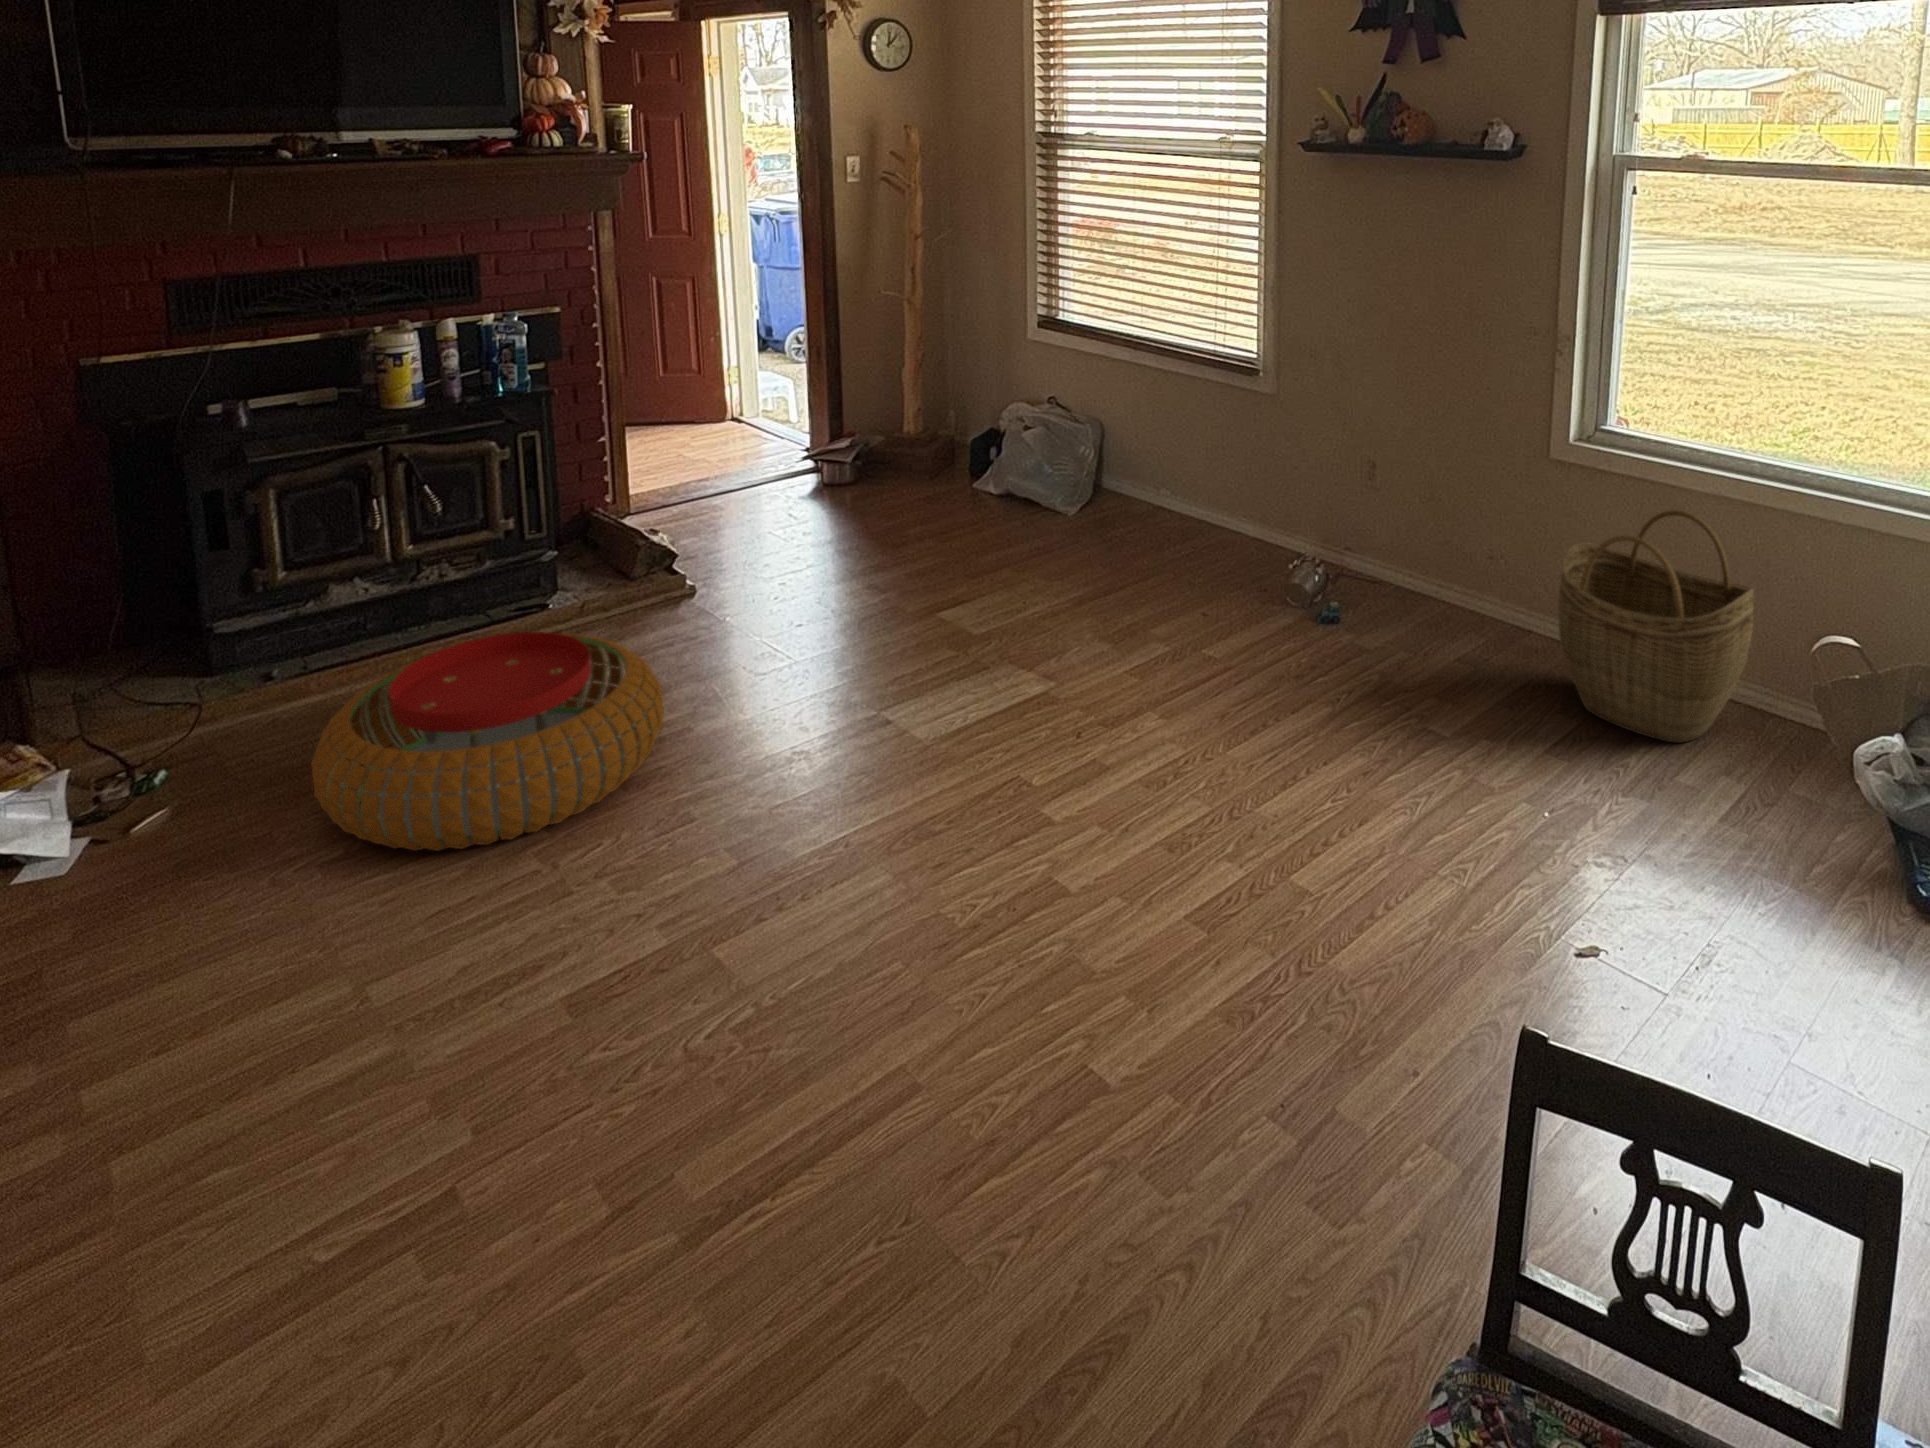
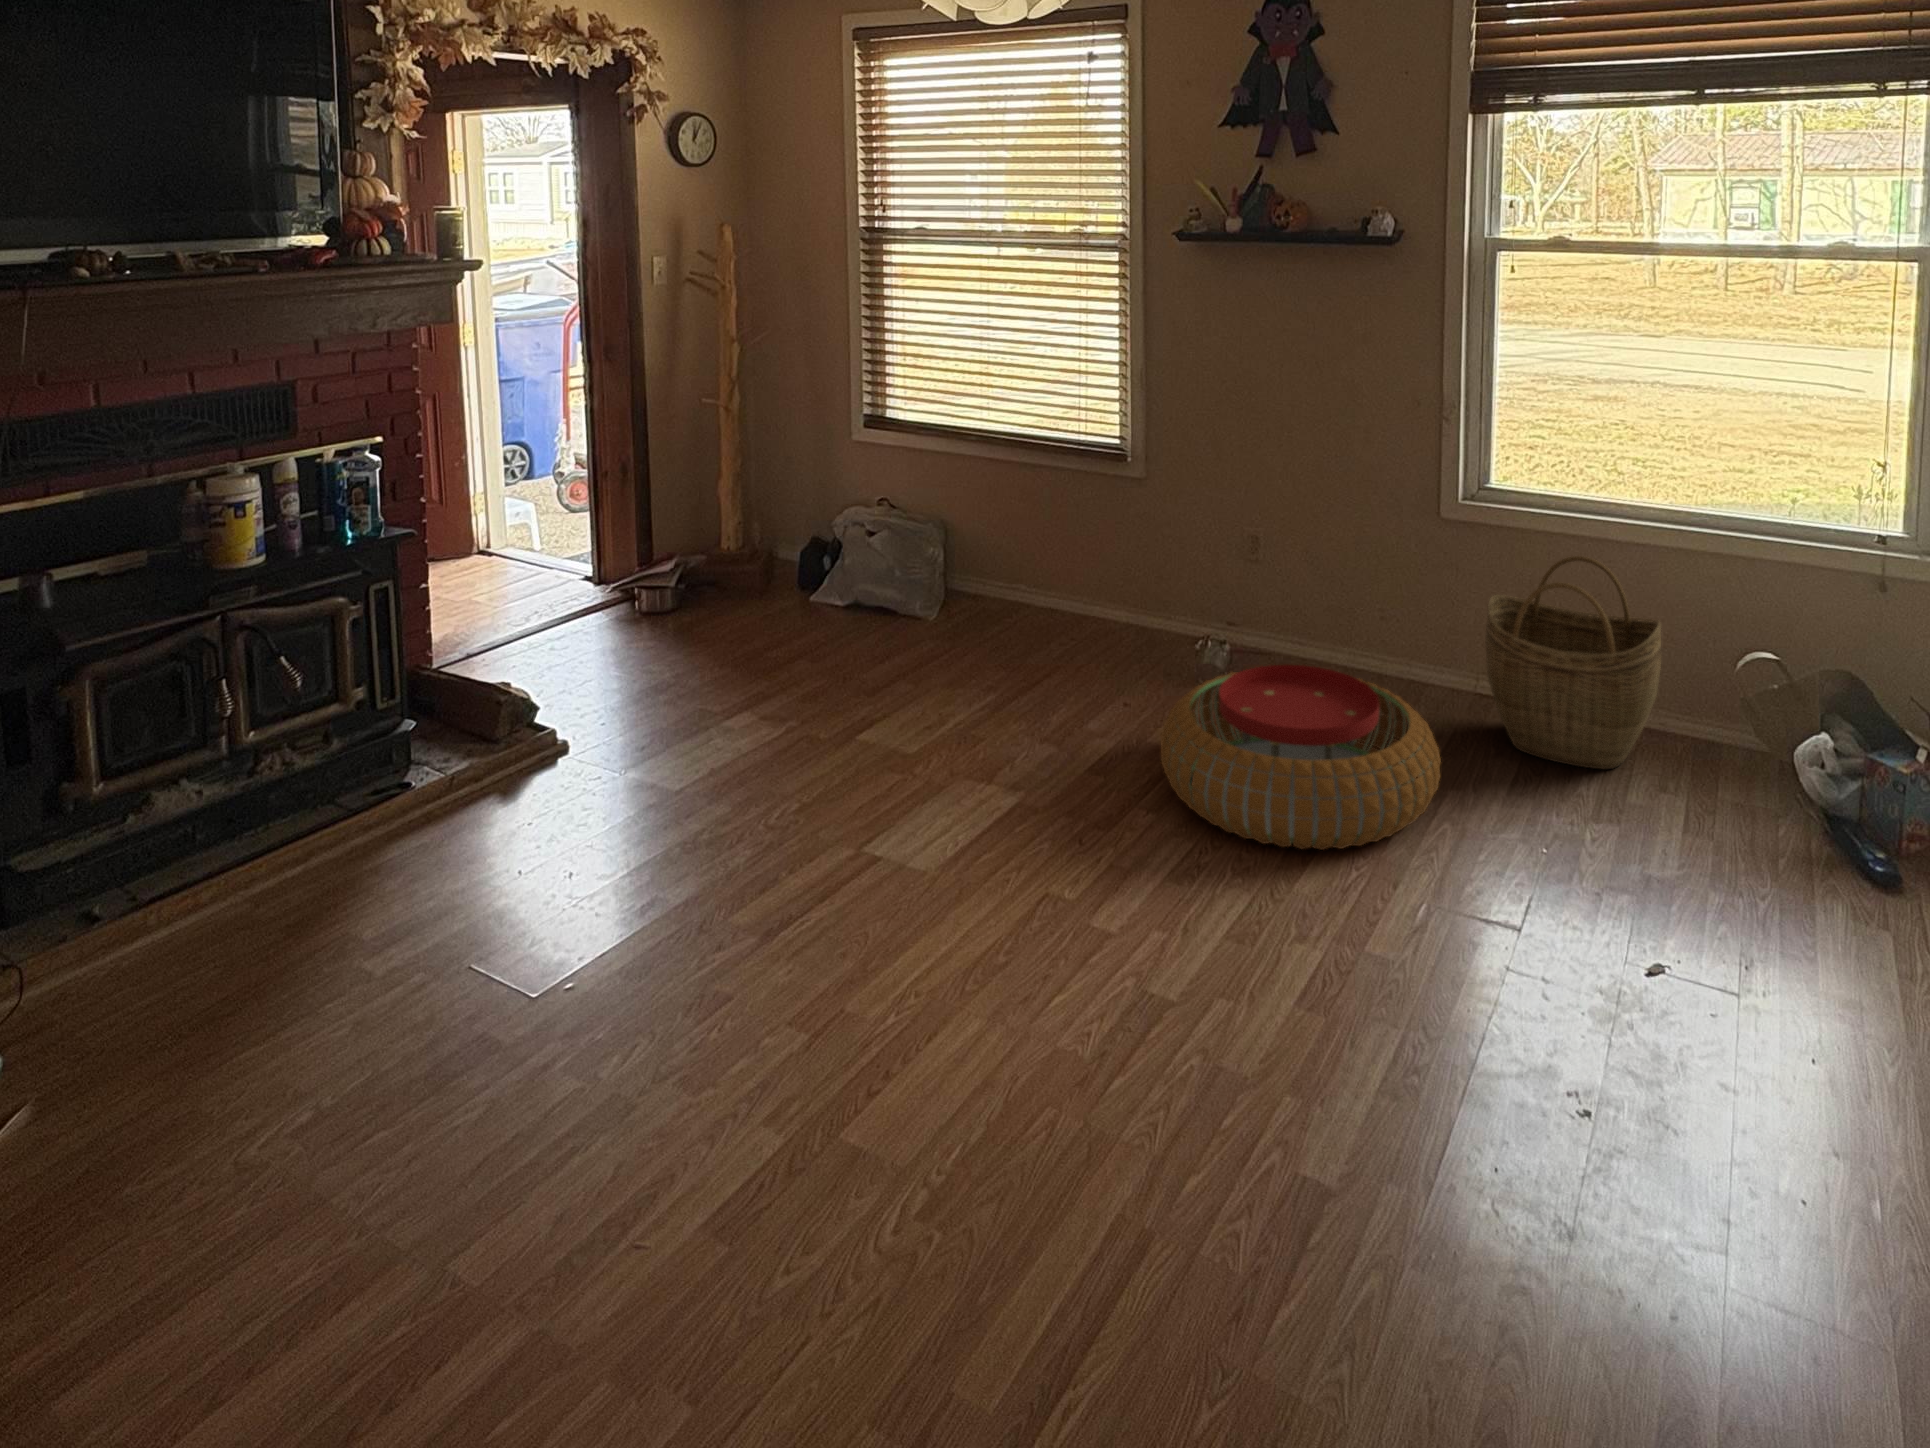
pouf: present [311,632,664,851] -> present [1161,665,1441,850]

